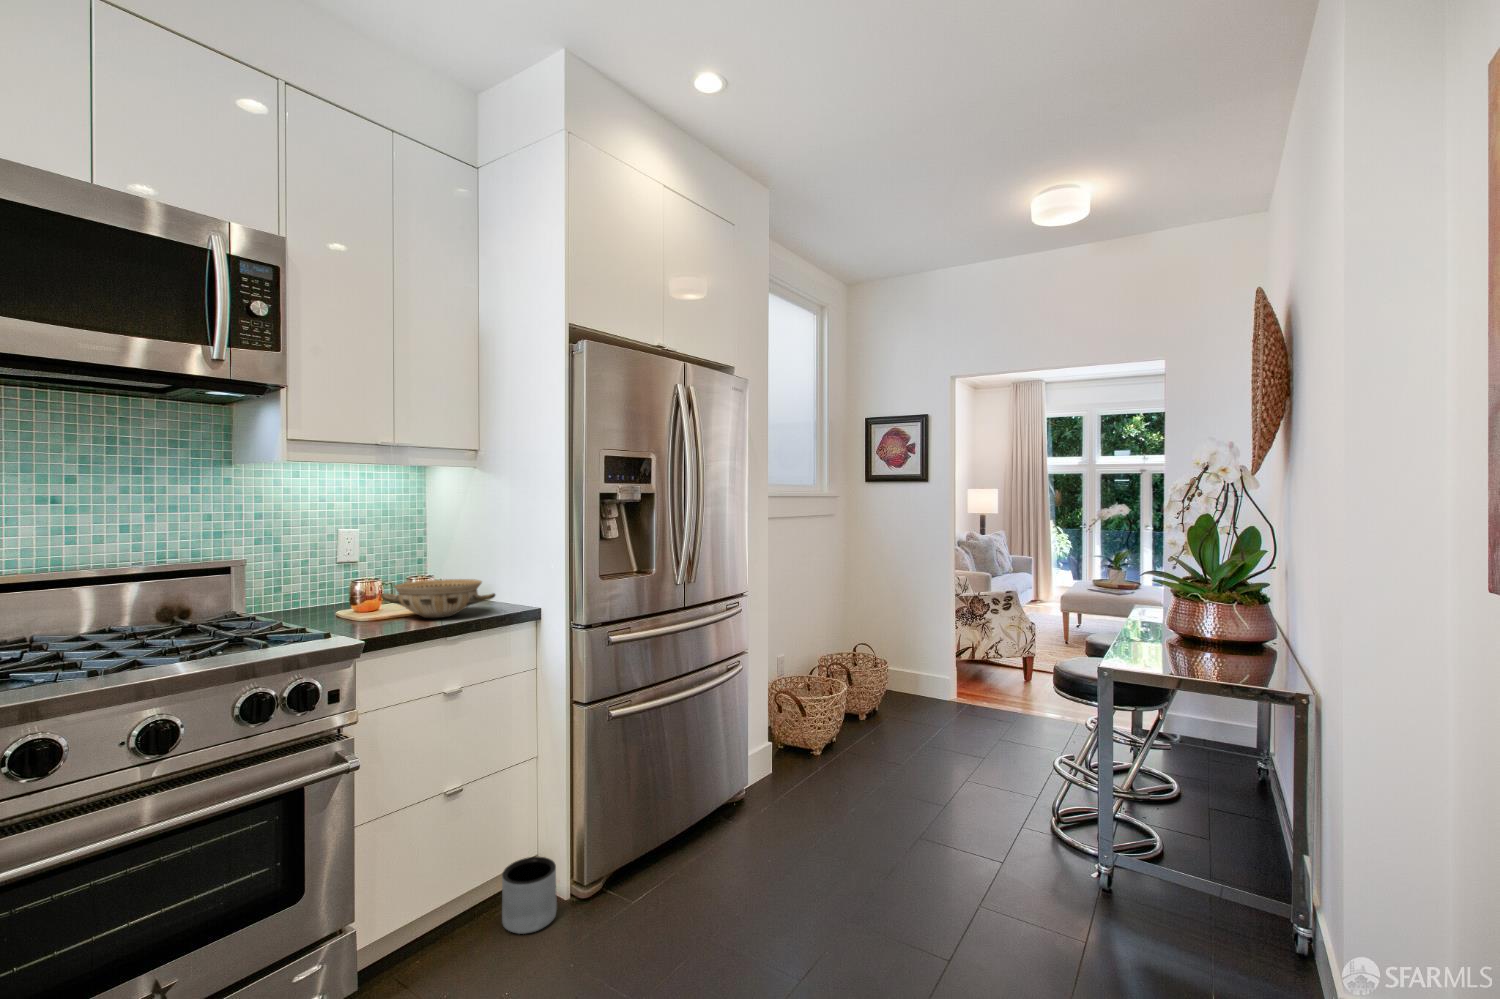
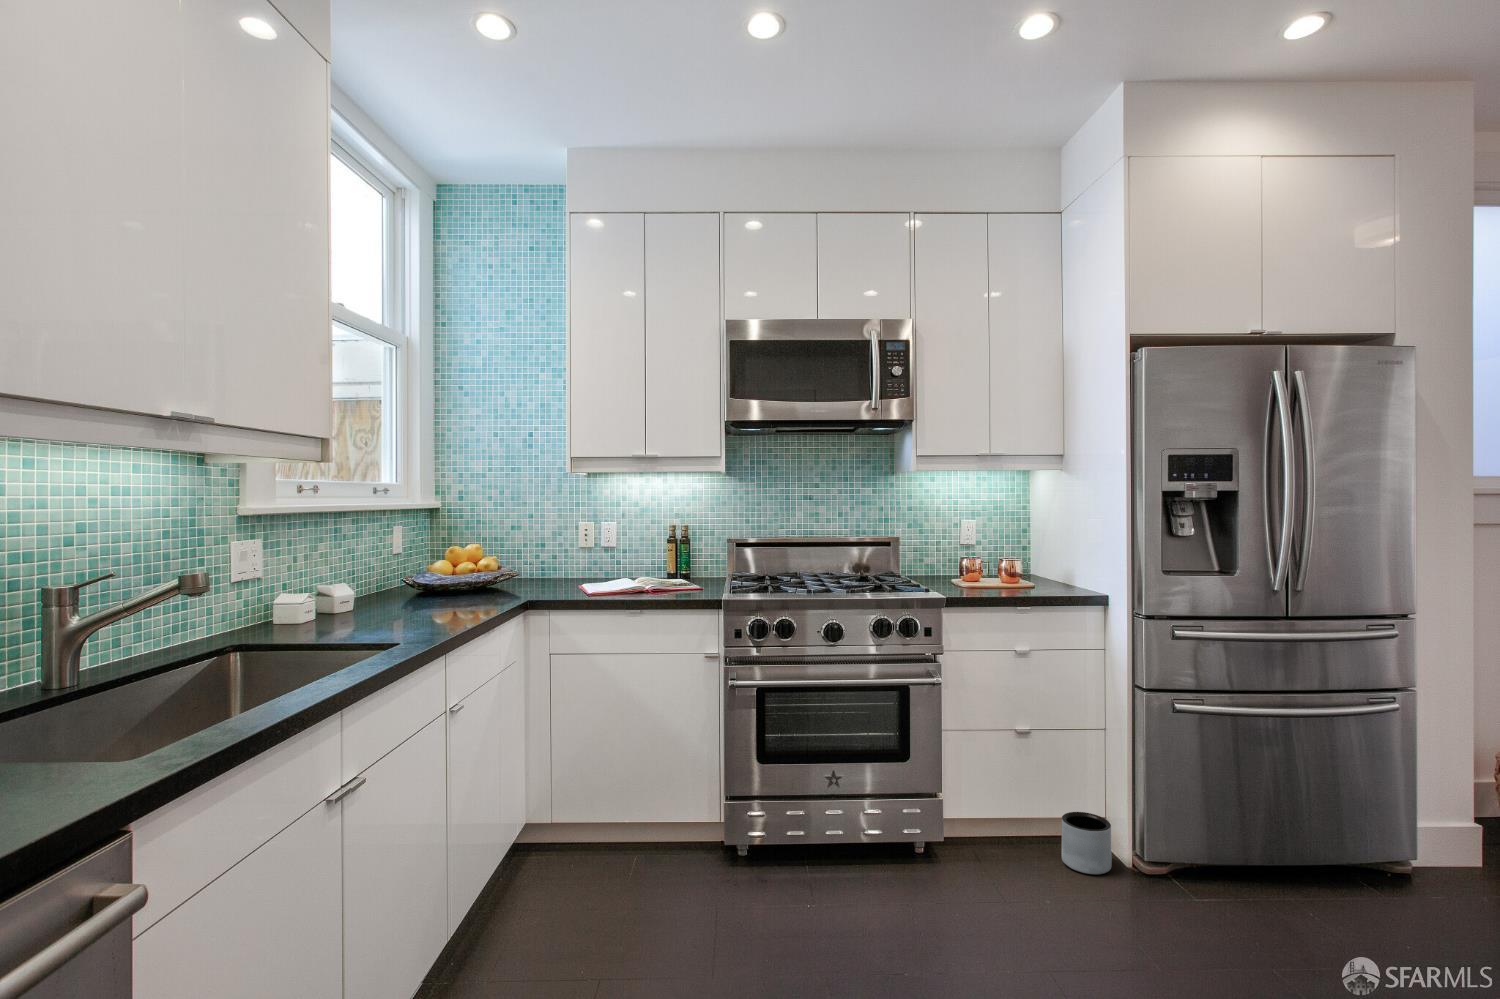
ceramic bowl: present [382,579,495,618] -> none [974,562,1058,591]

